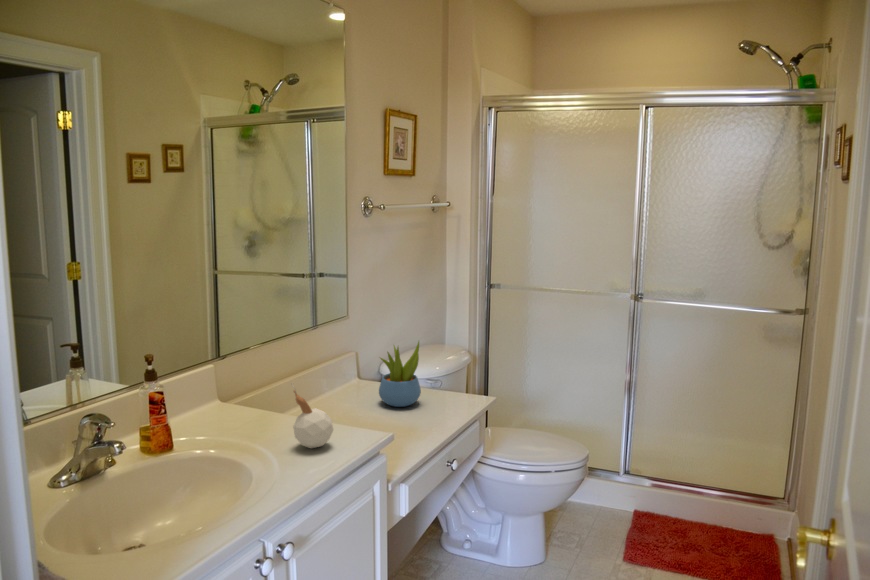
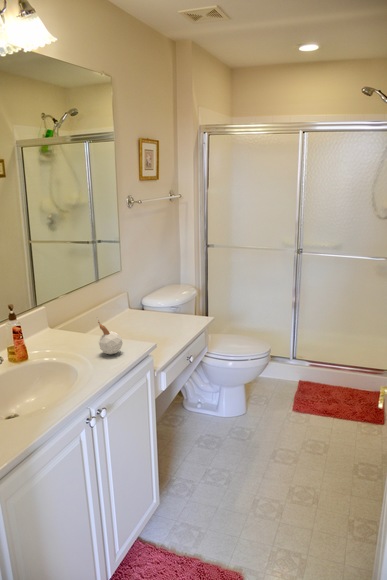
succulent plant: present [379,342,421,407] -> none [143,285,170,326]

